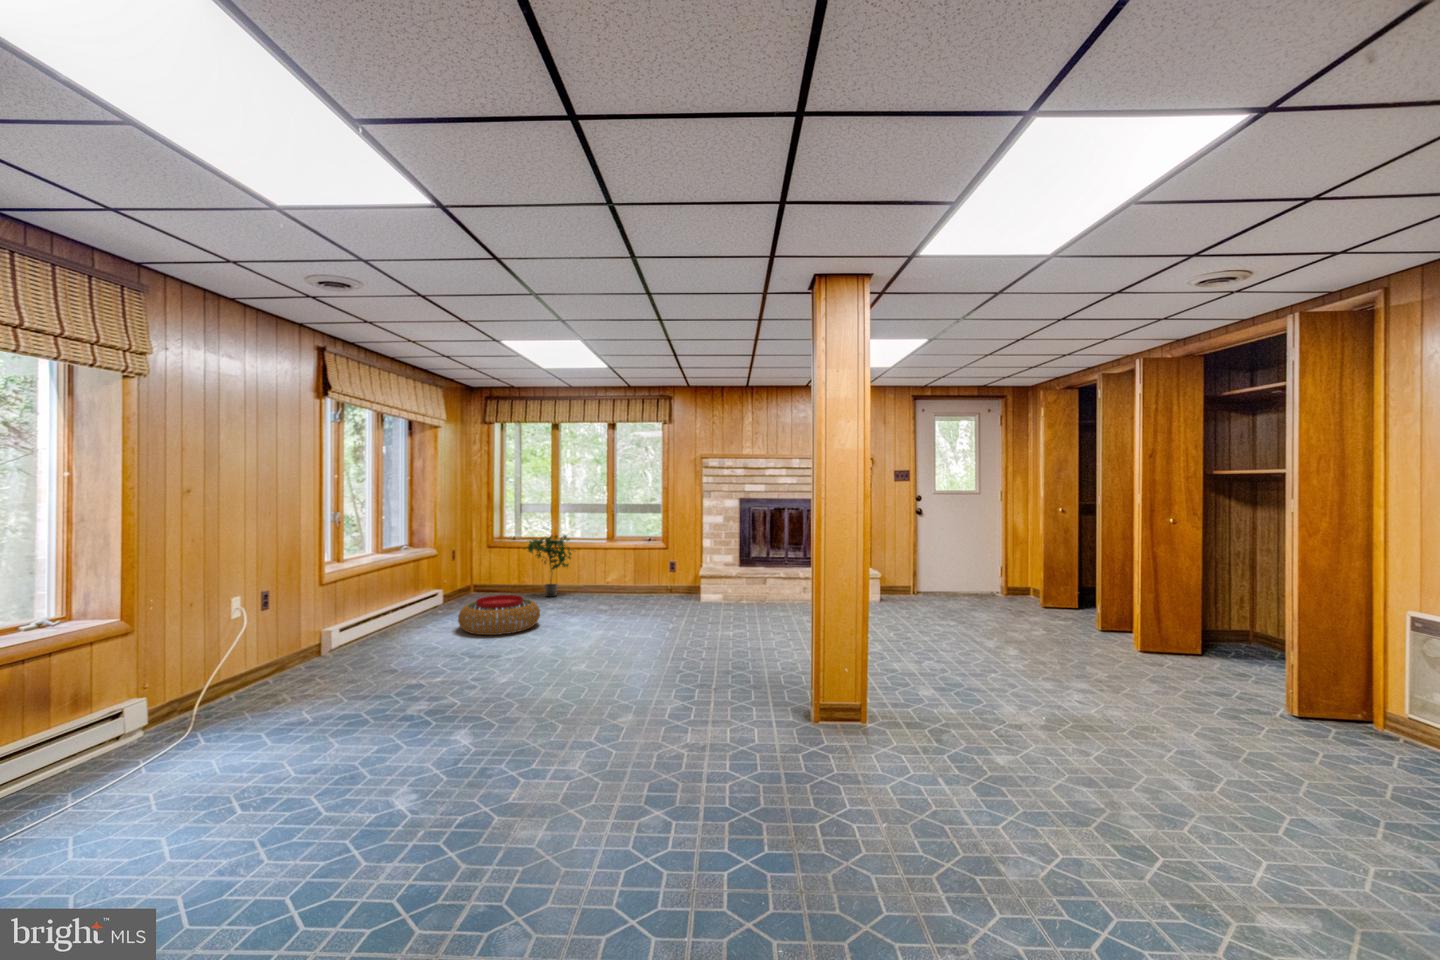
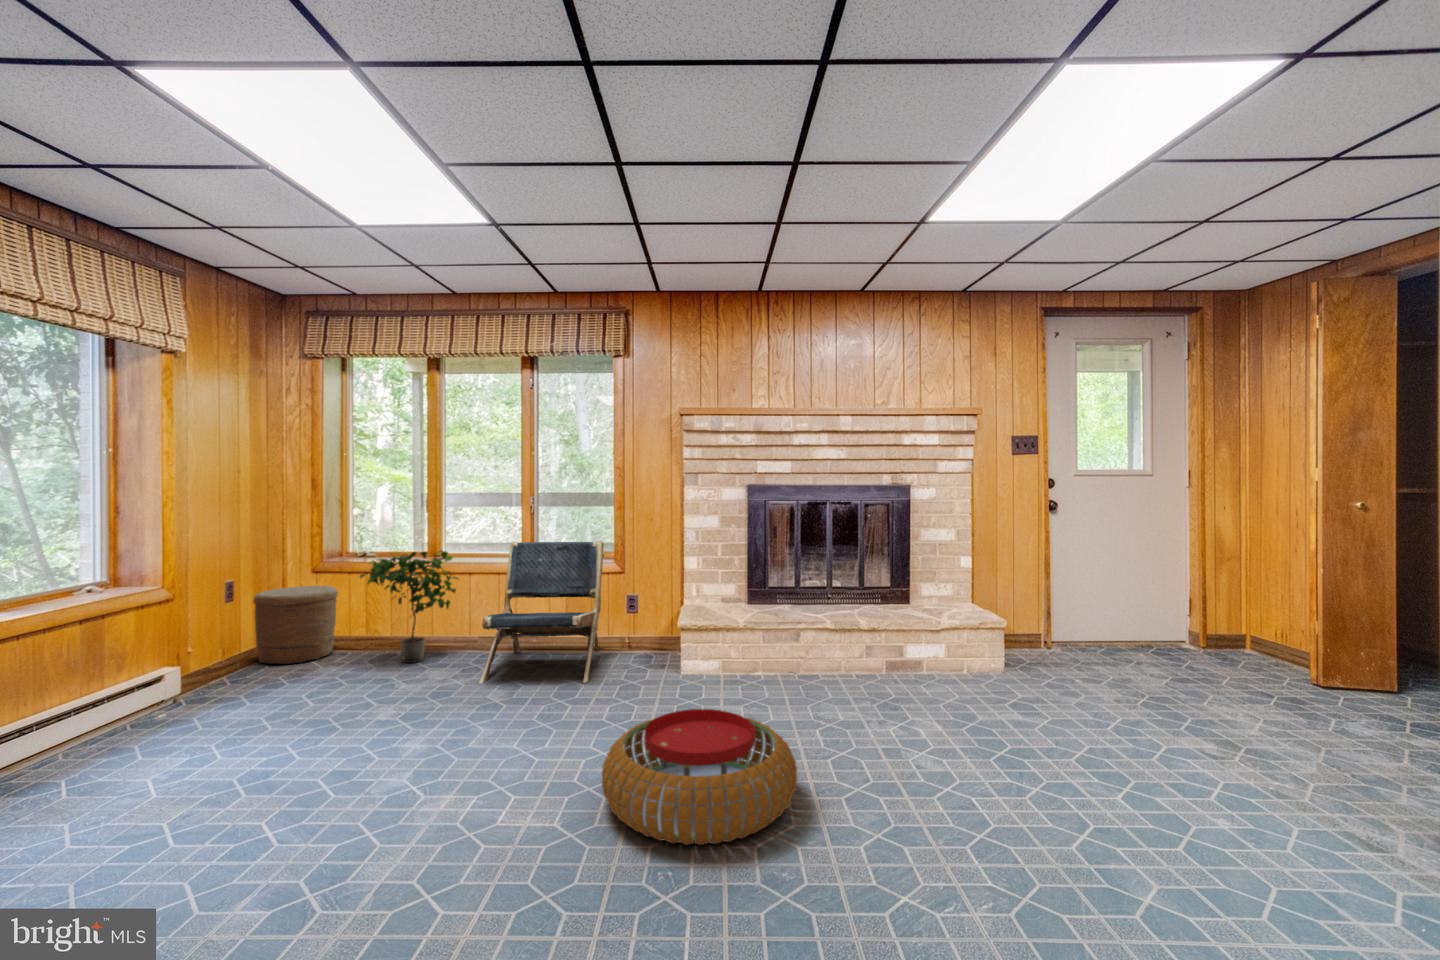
lounge chair: none [594,530,656,605] -> present [479,541,603,684]
woven basket: none [463,555,505,597] -> present [253,586,338,664]
pouf: present [458,595,540,635] -> present [602,709,797,845]

